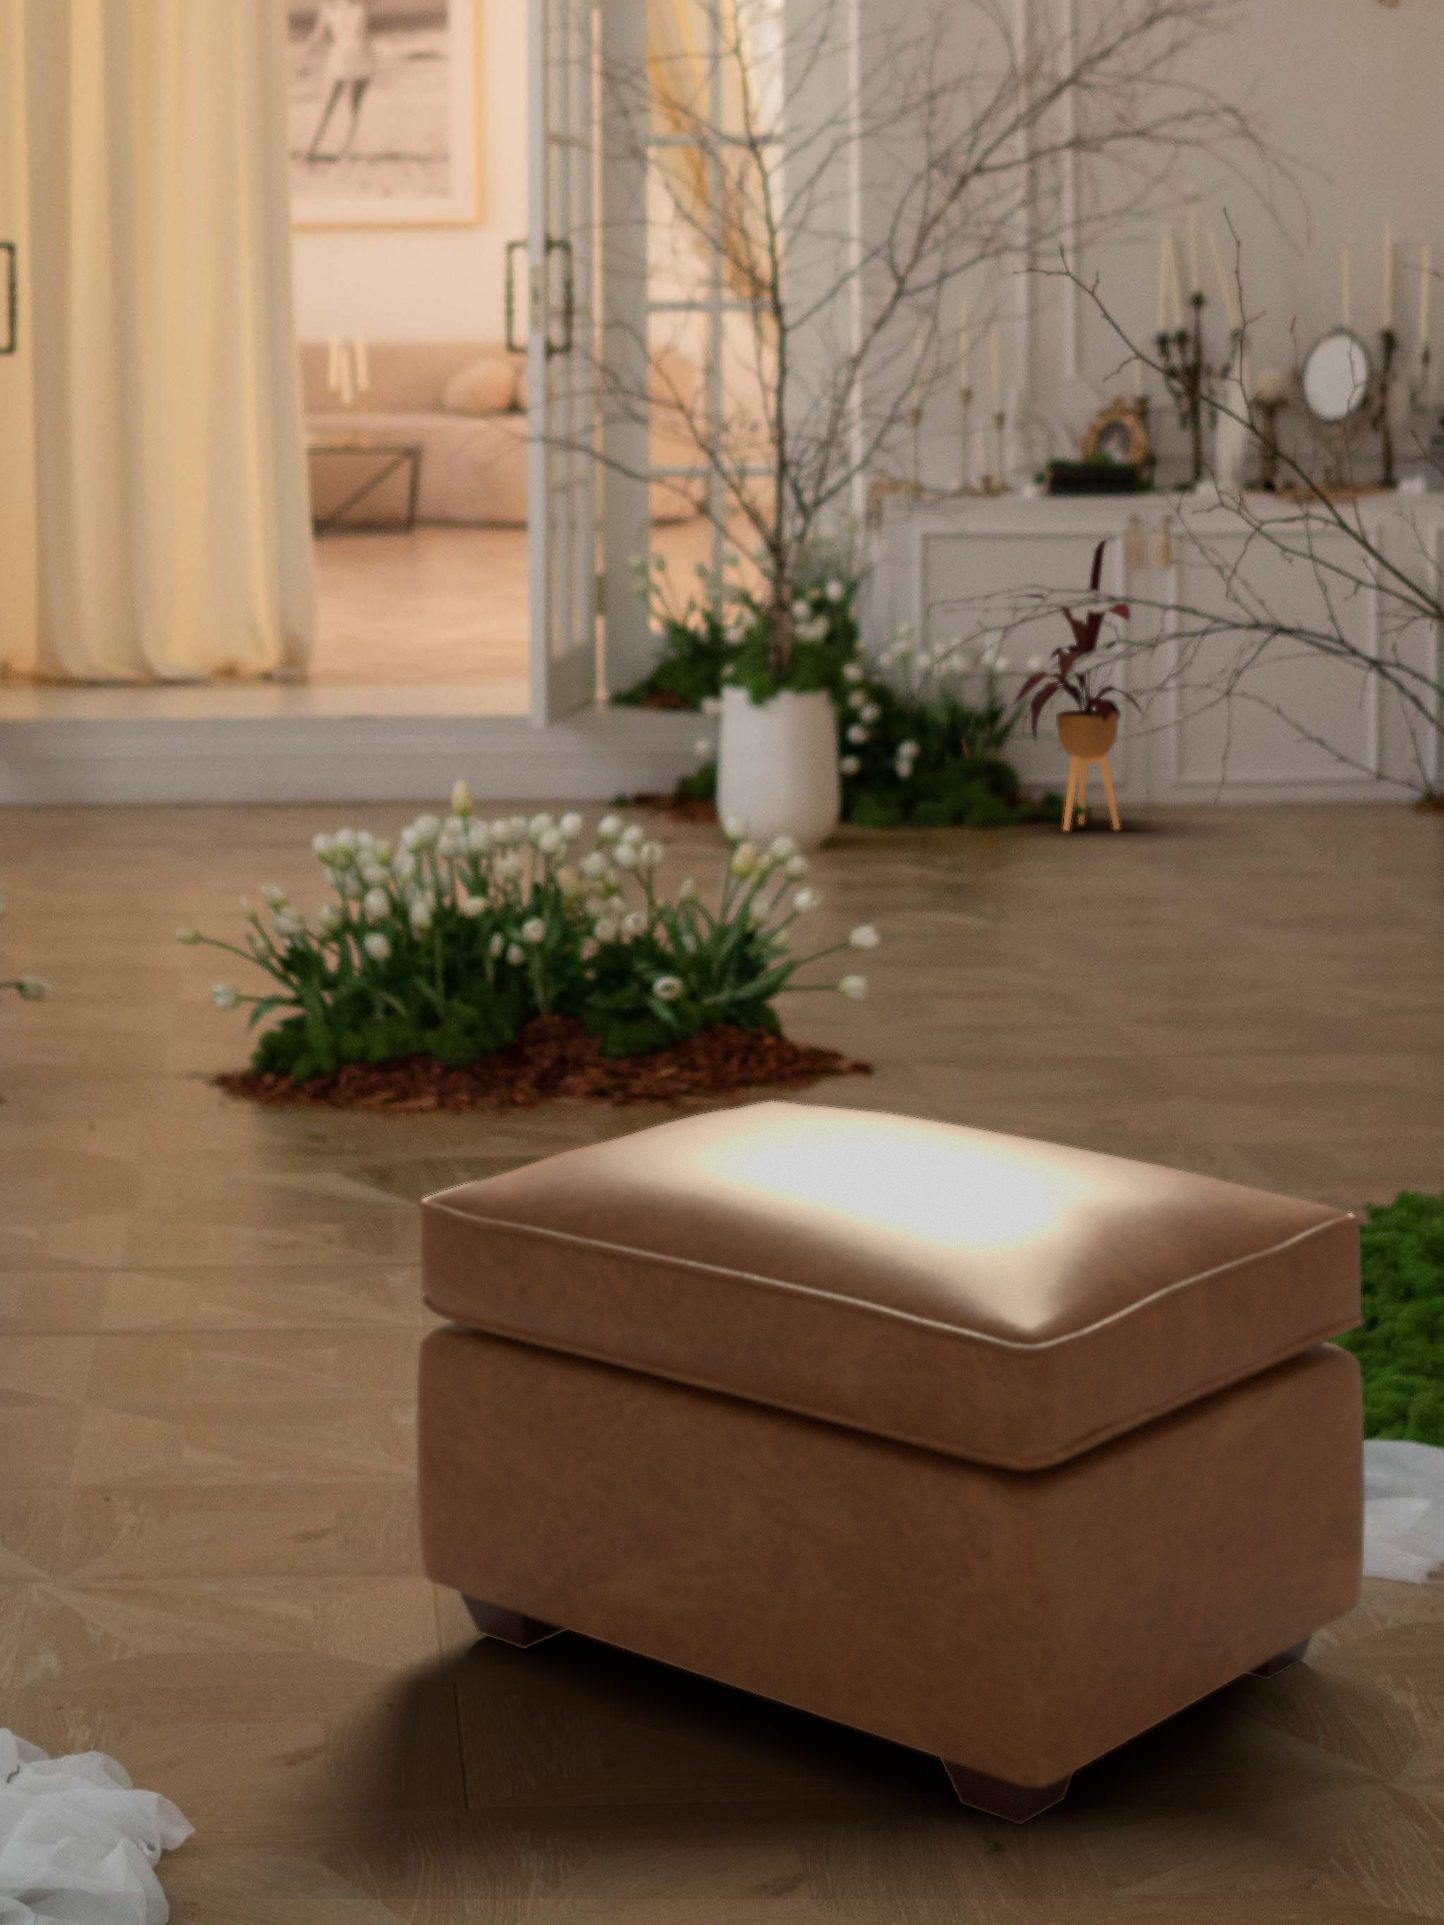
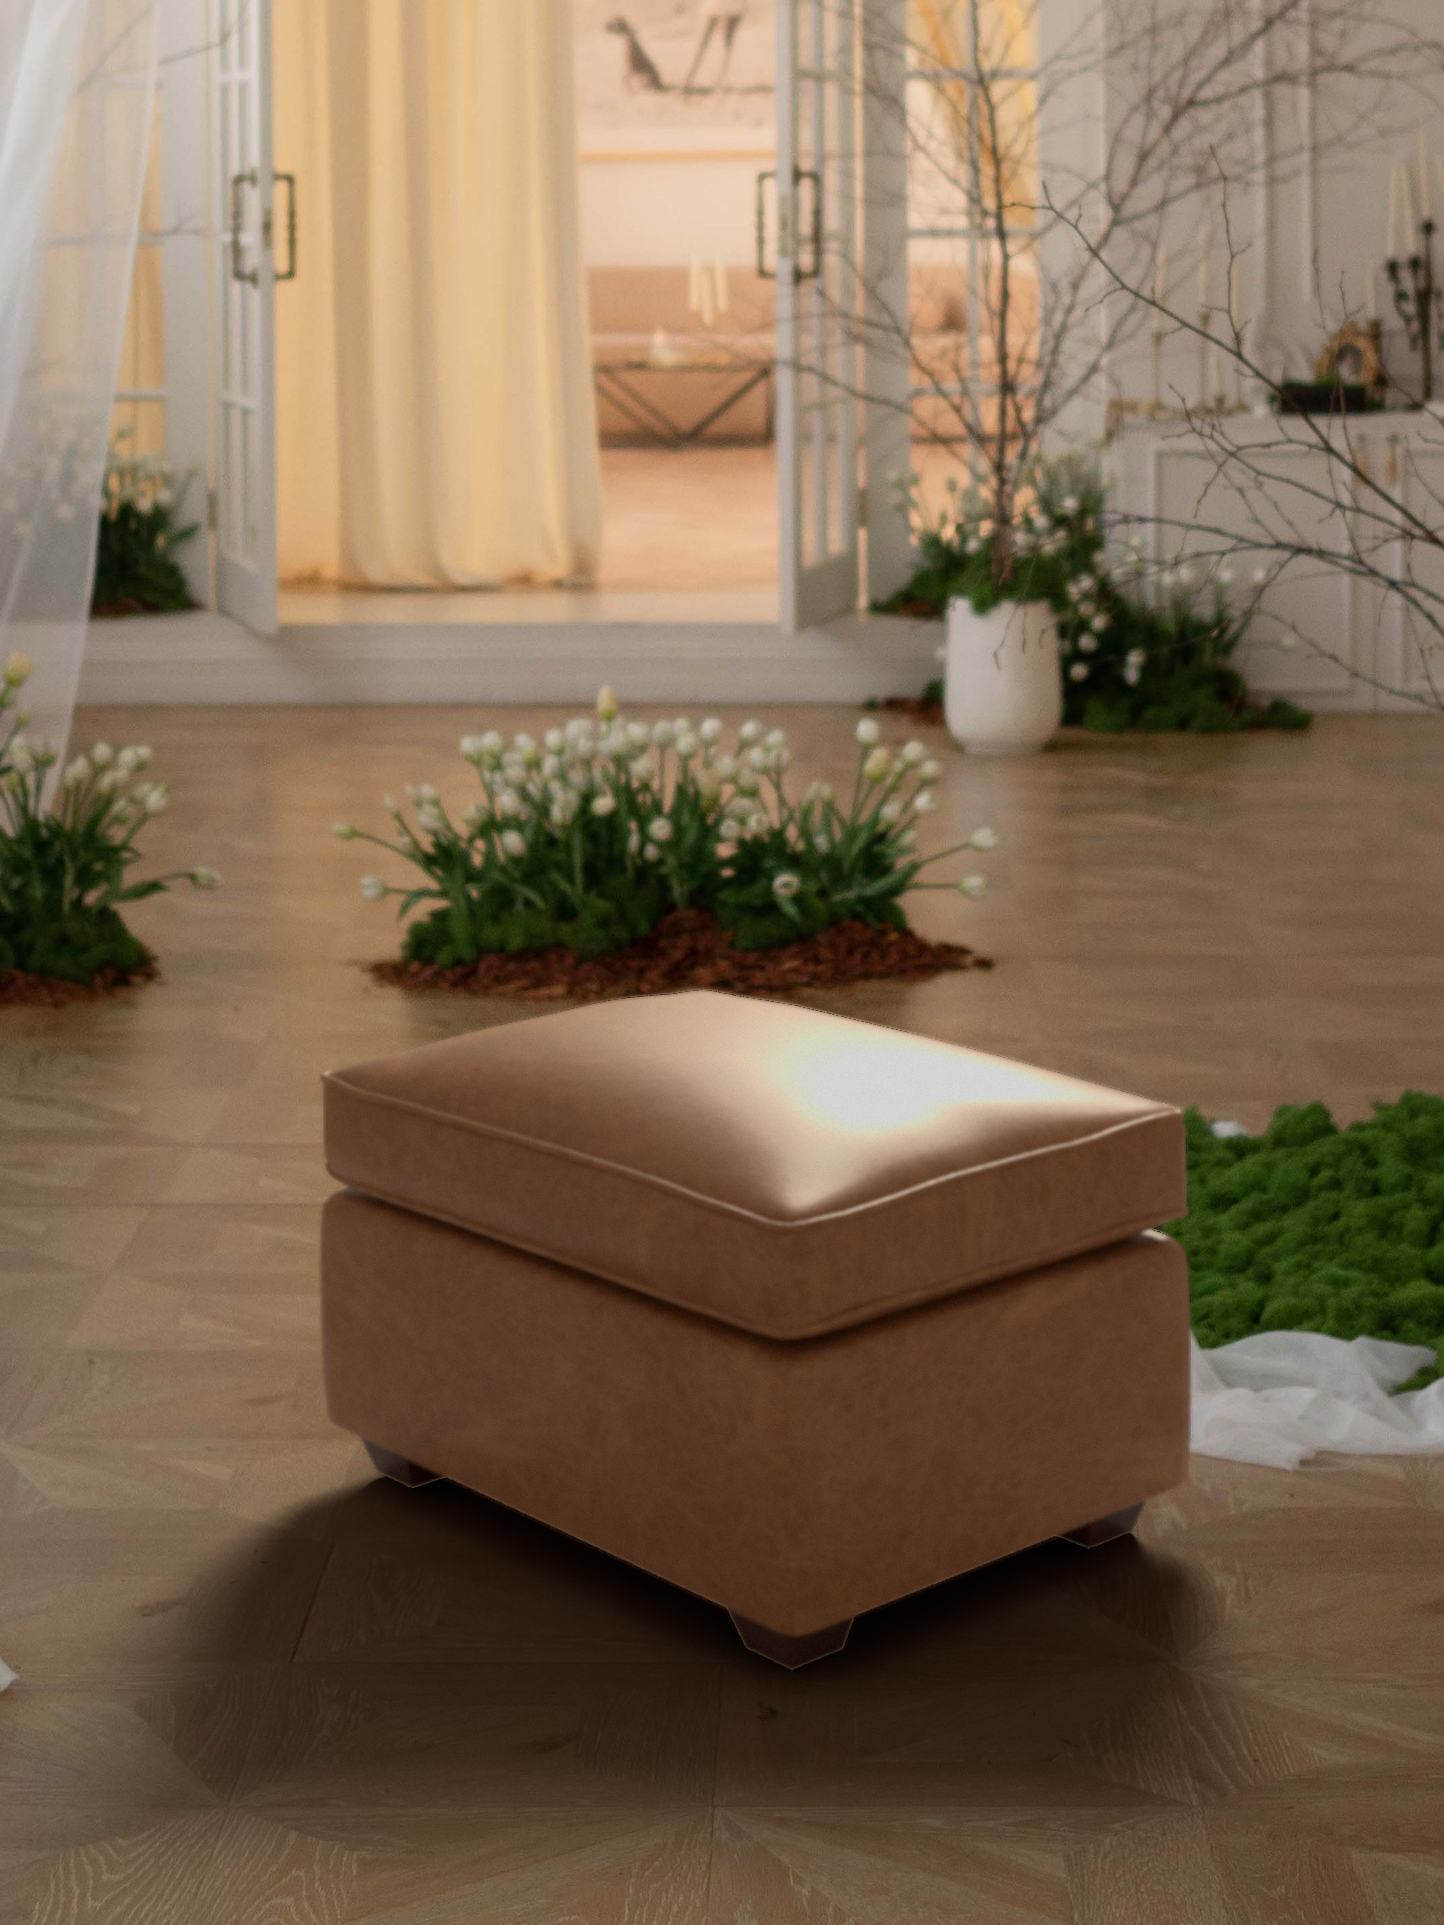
house plant: present [1015,539,1140,831] -> none [1225,457,1362,741]

